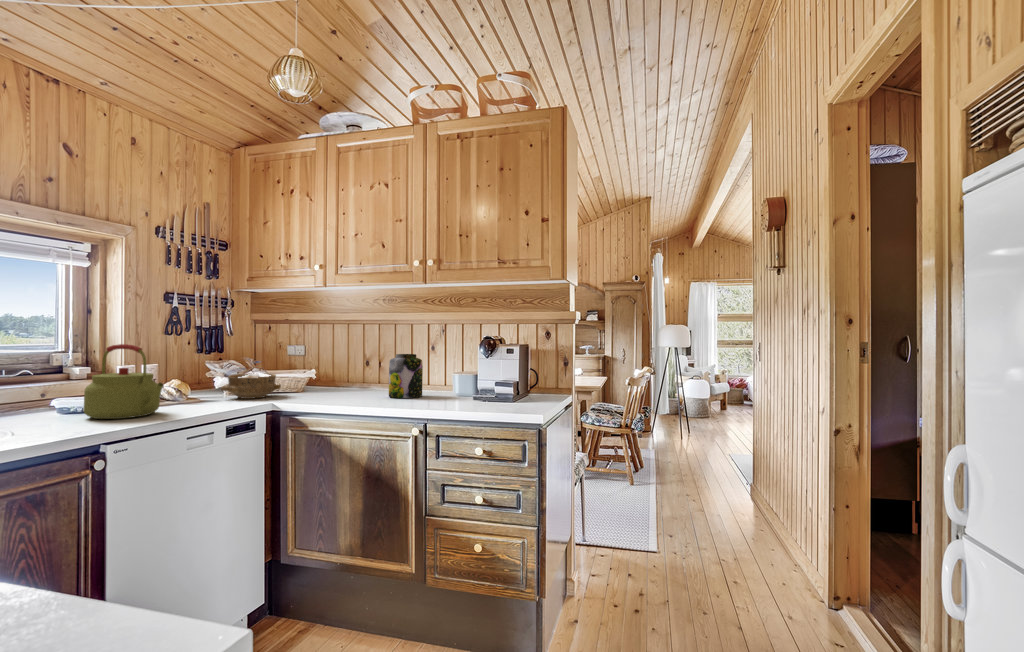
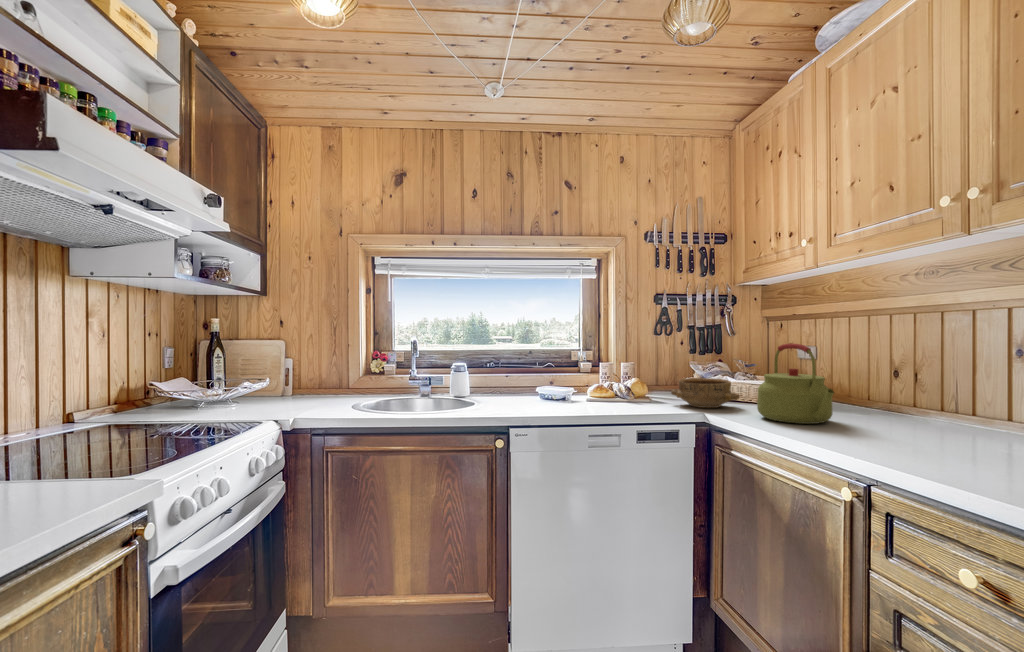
kettle: present [84,344,164,419] -> present [757,344,834,424]
jar: present [389,354,423,398] -> none [864,367,936,448]

